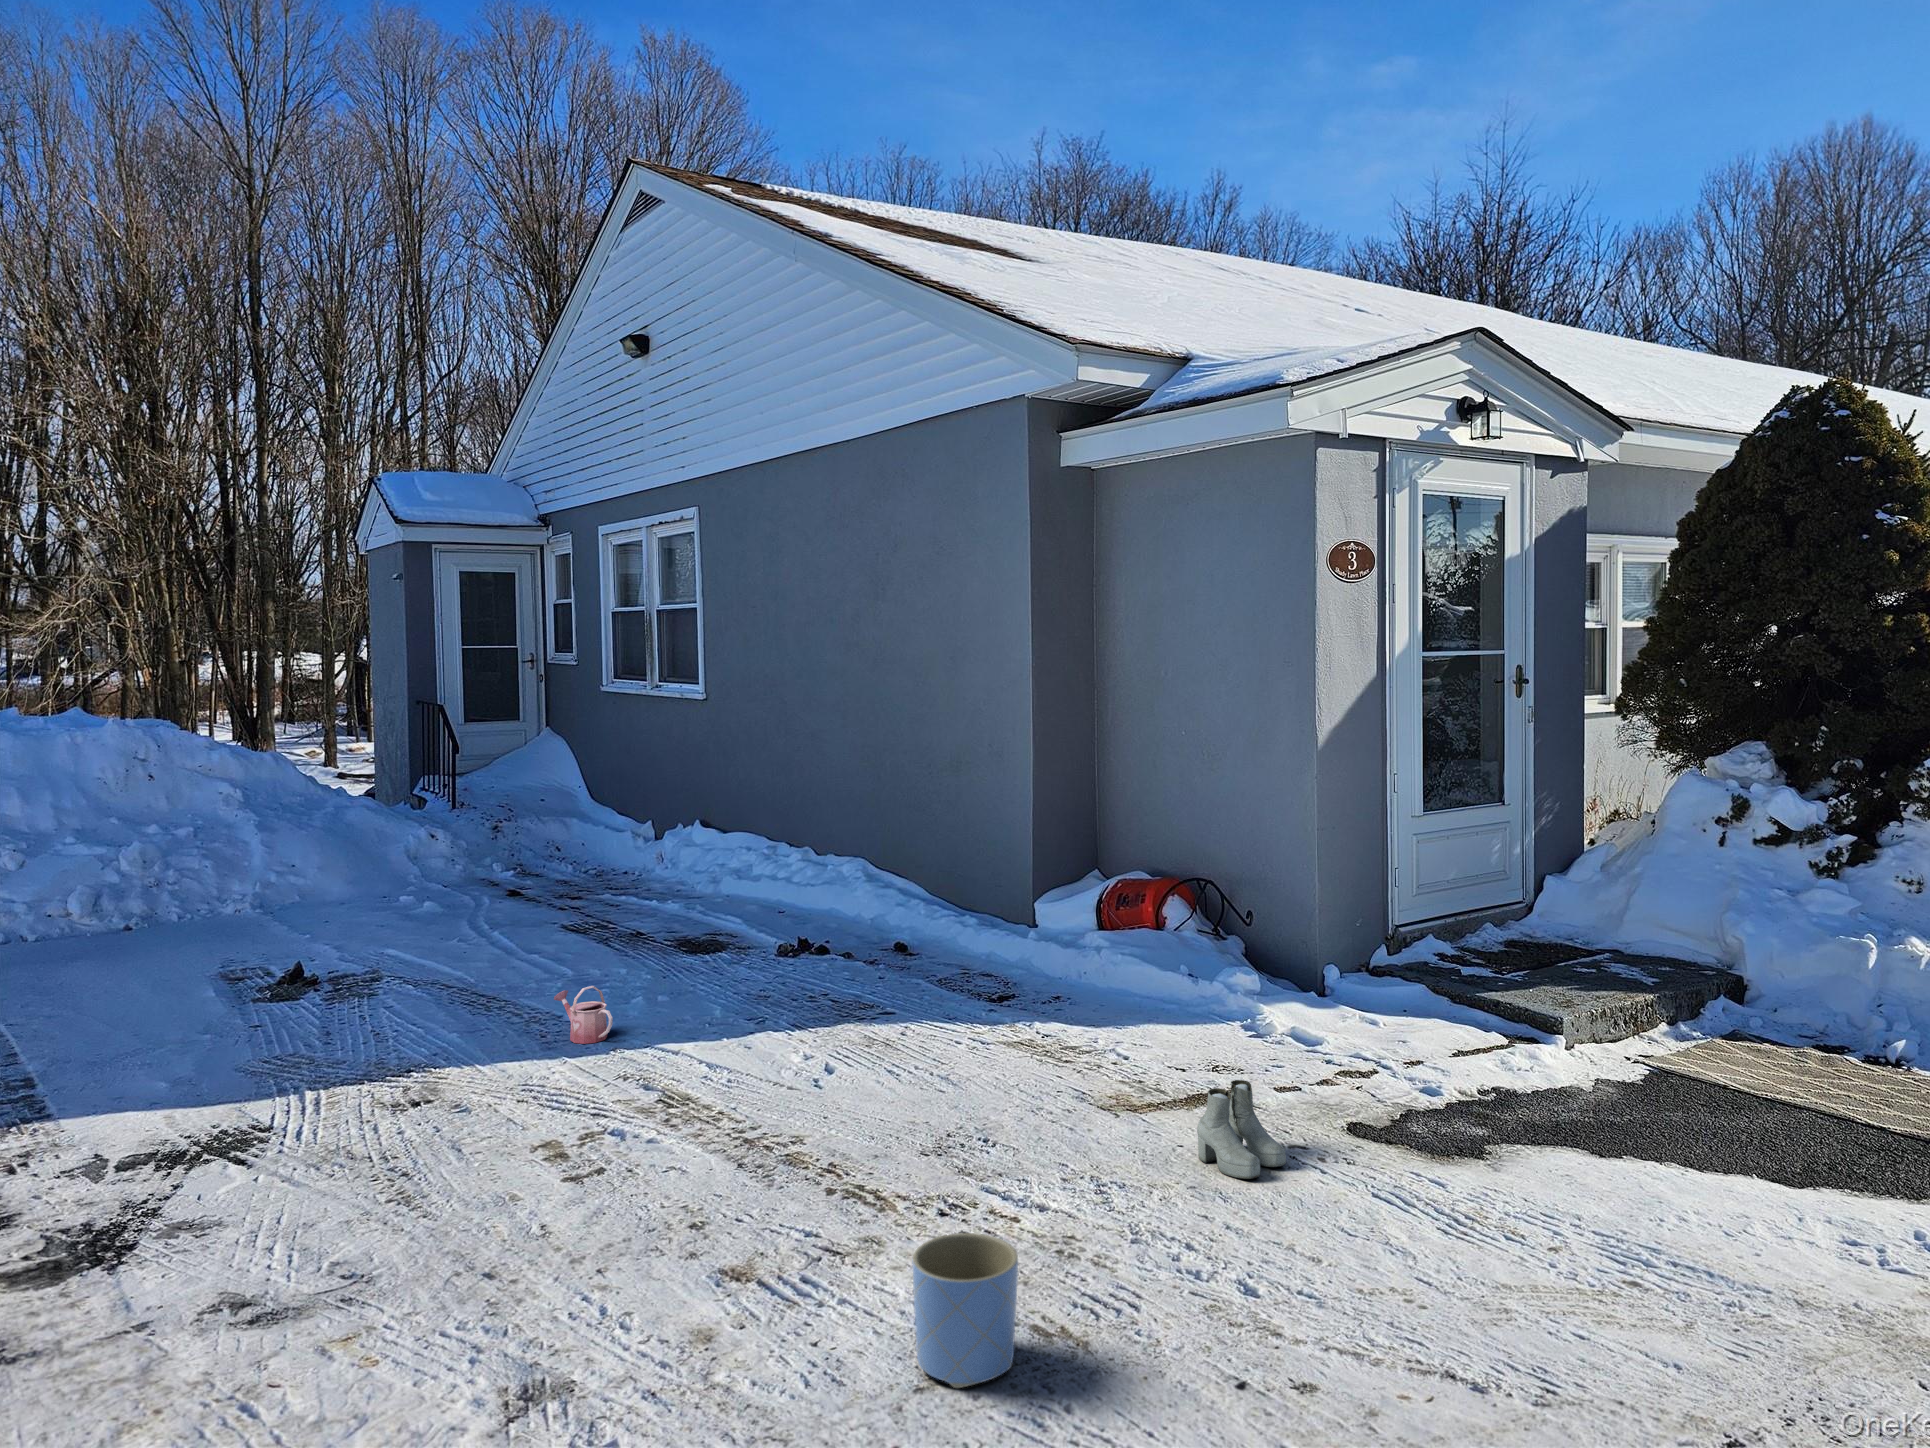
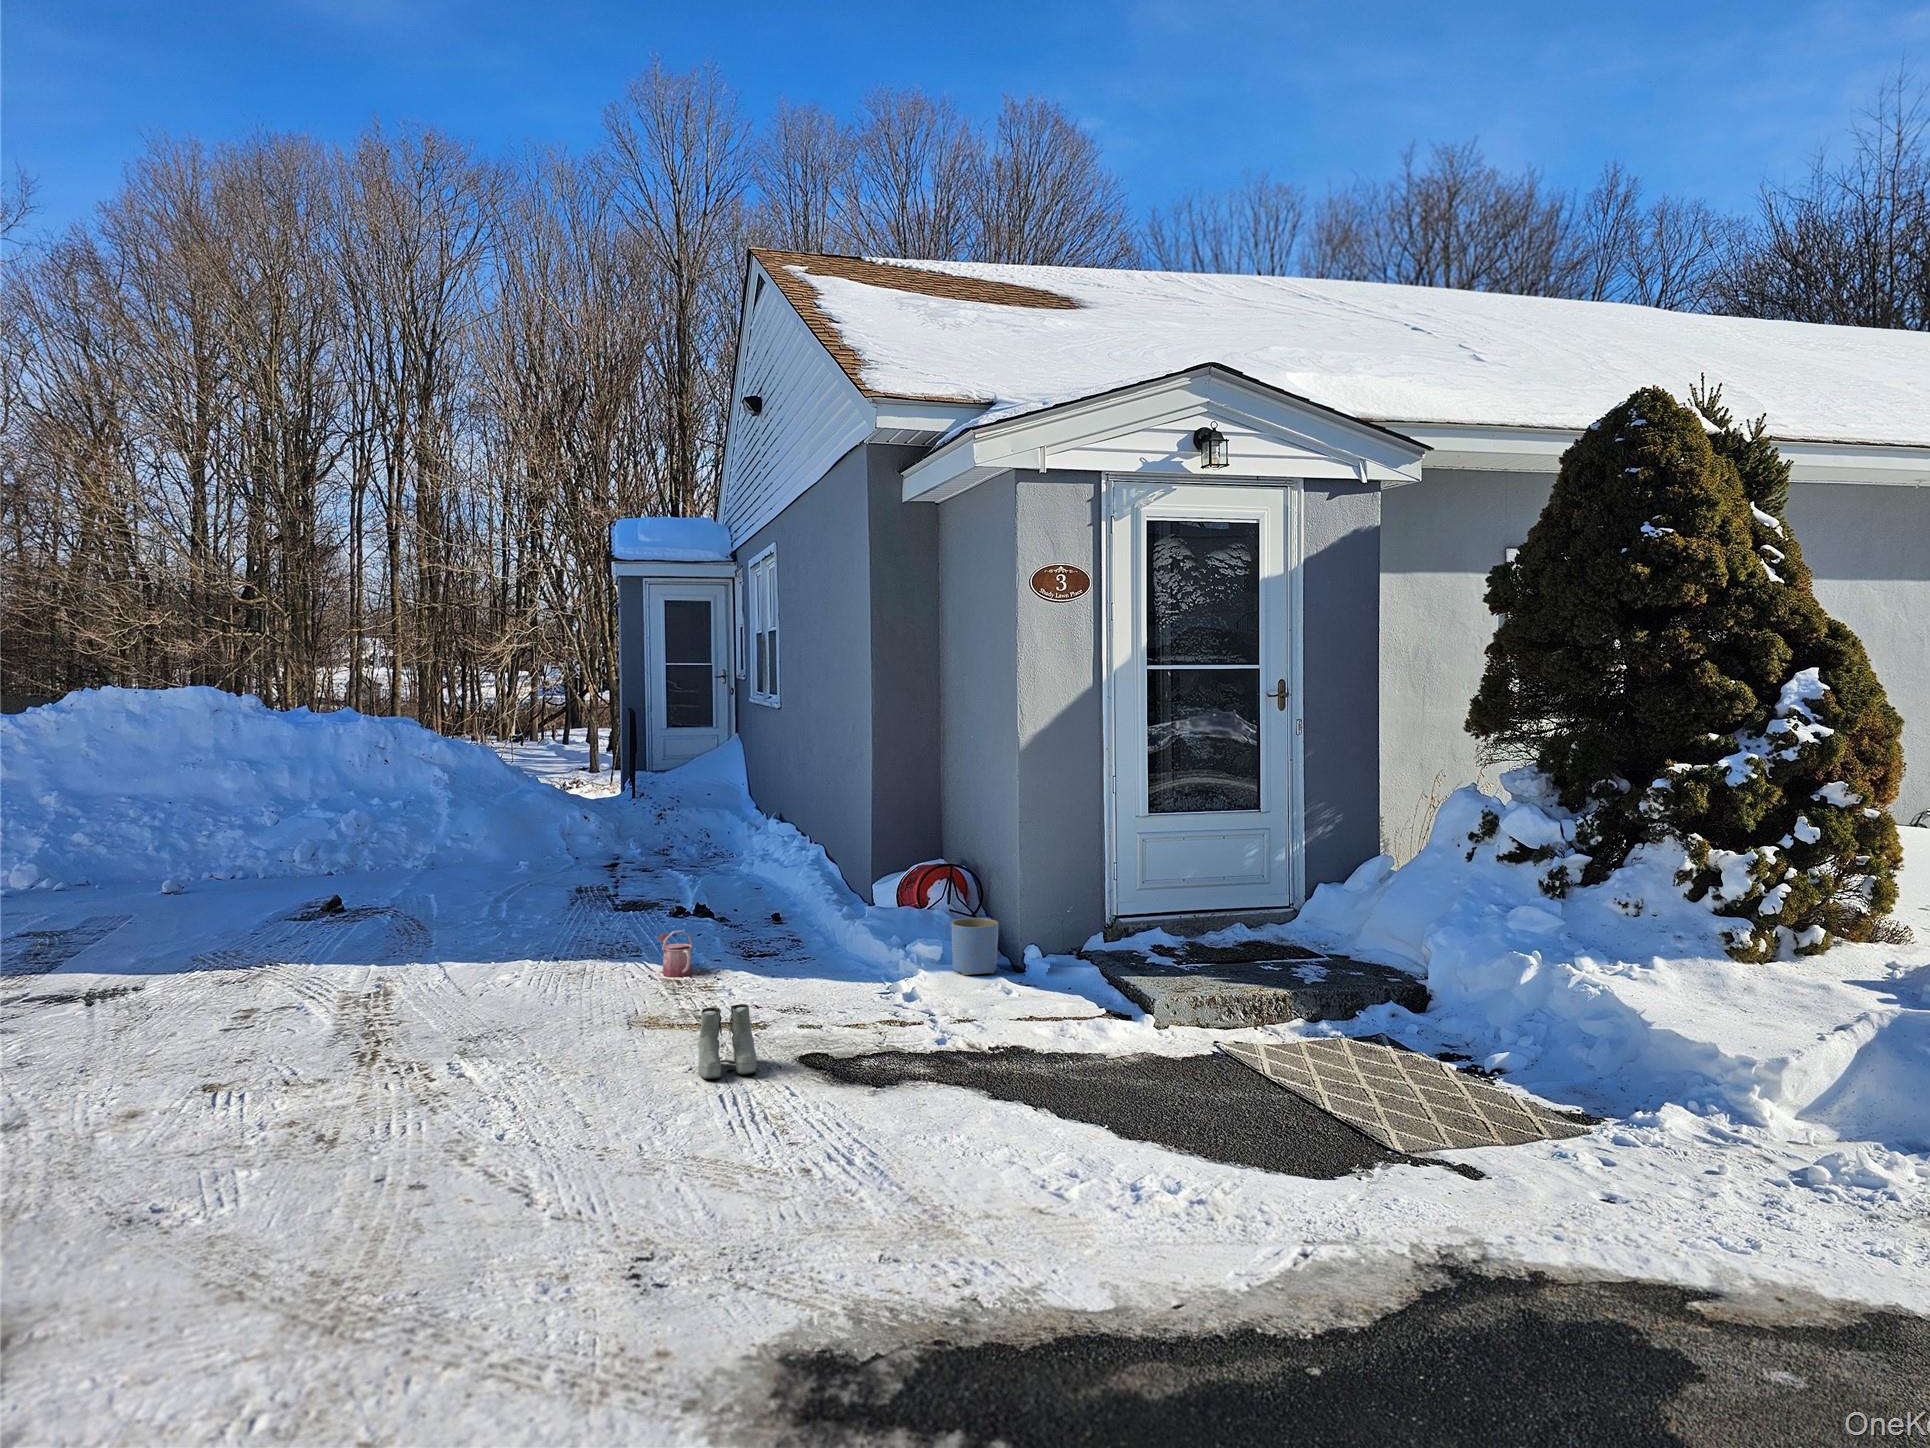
watering can: present [554,986,613,1044] -> present [657,930,693,977]
planter: present [913,1233,1018,1388] -> present [951,918,999,975]

